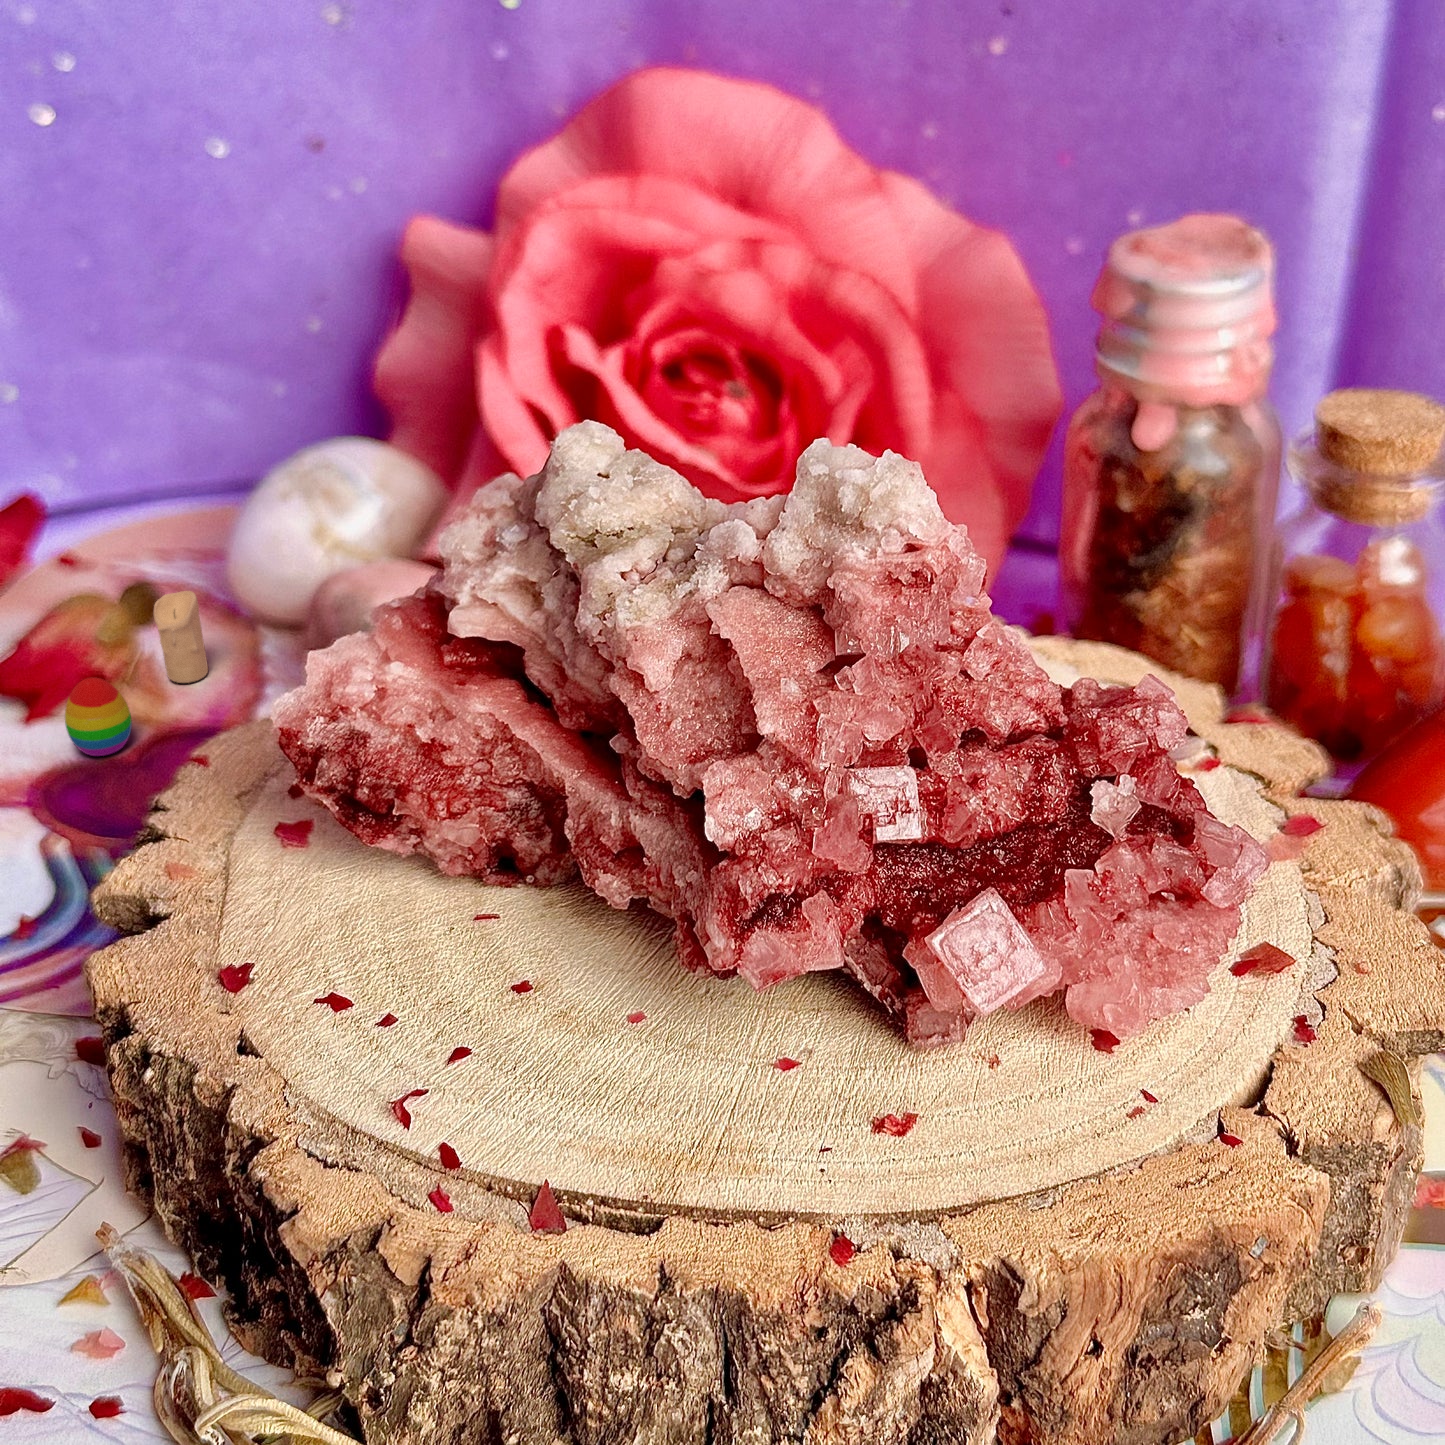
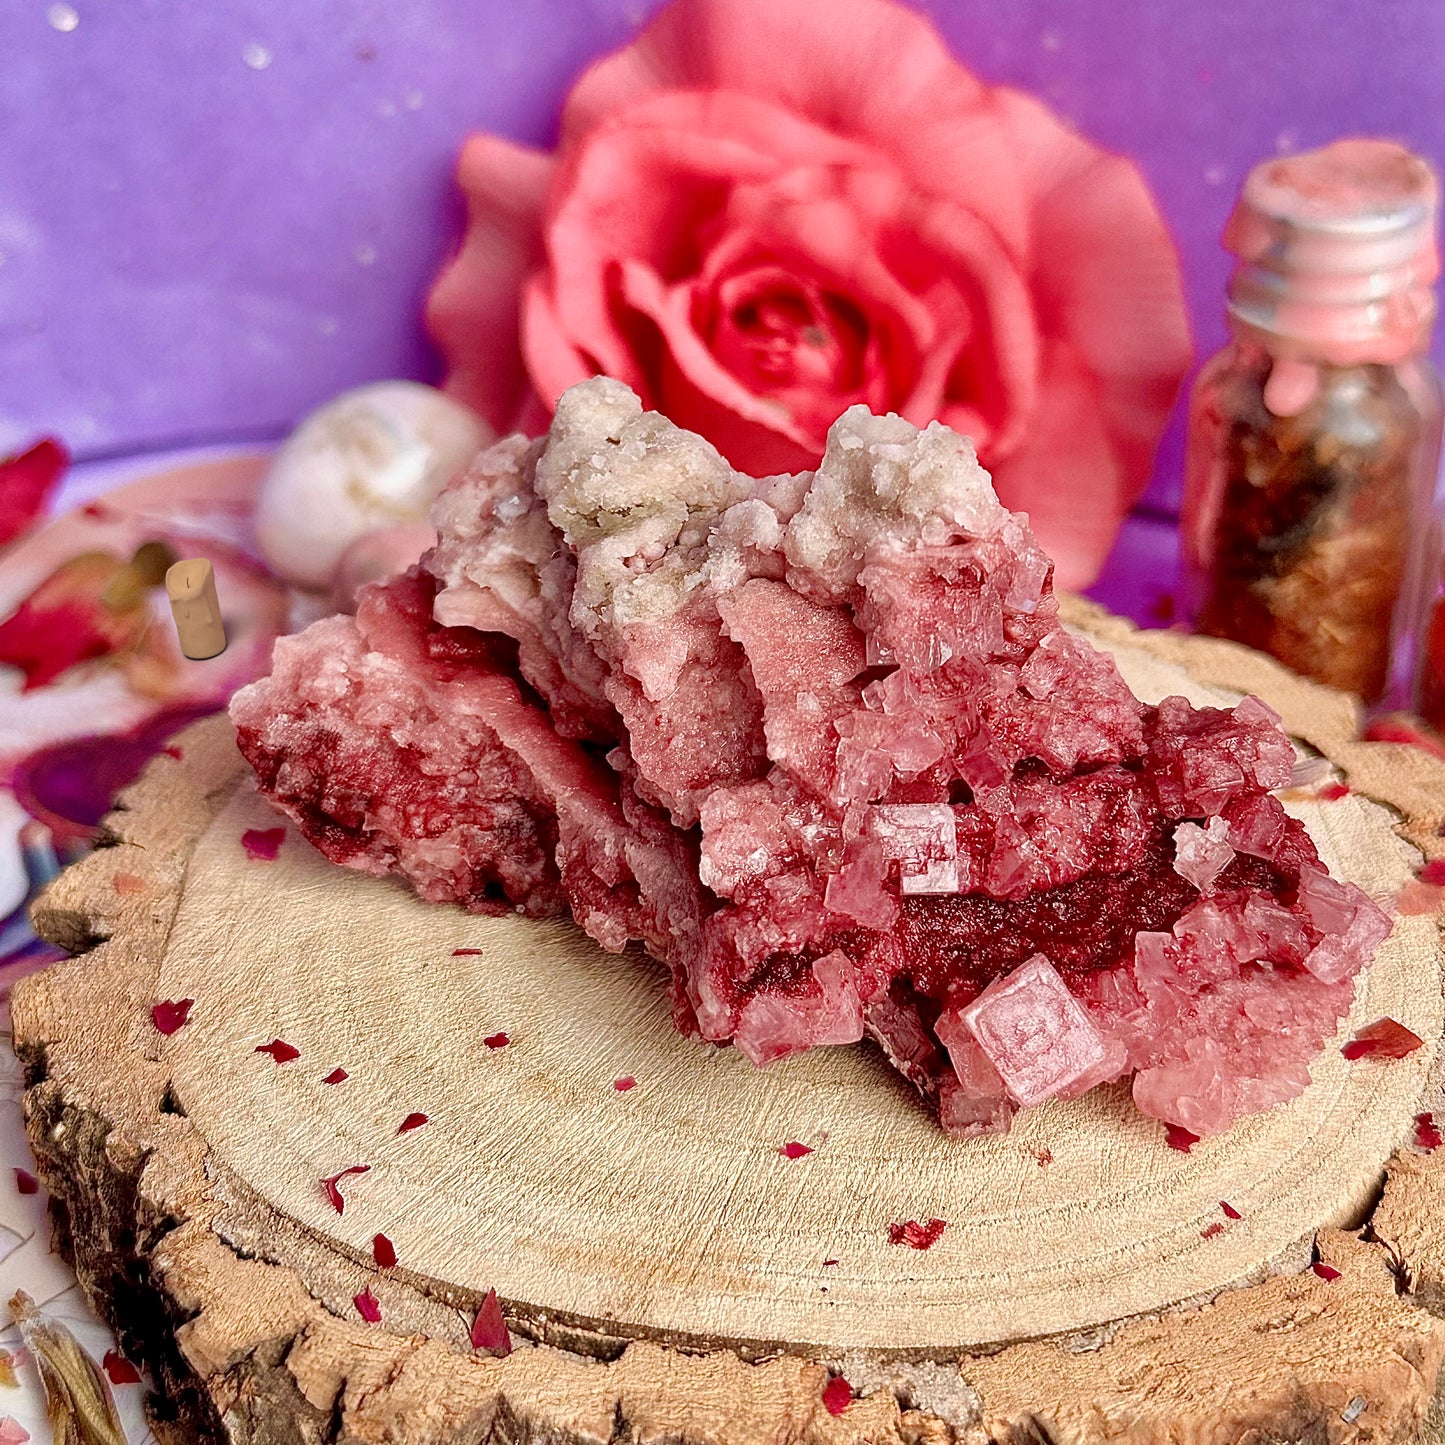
decorative egg: present [65,677,132,756] -> none [62,652,135,738]

